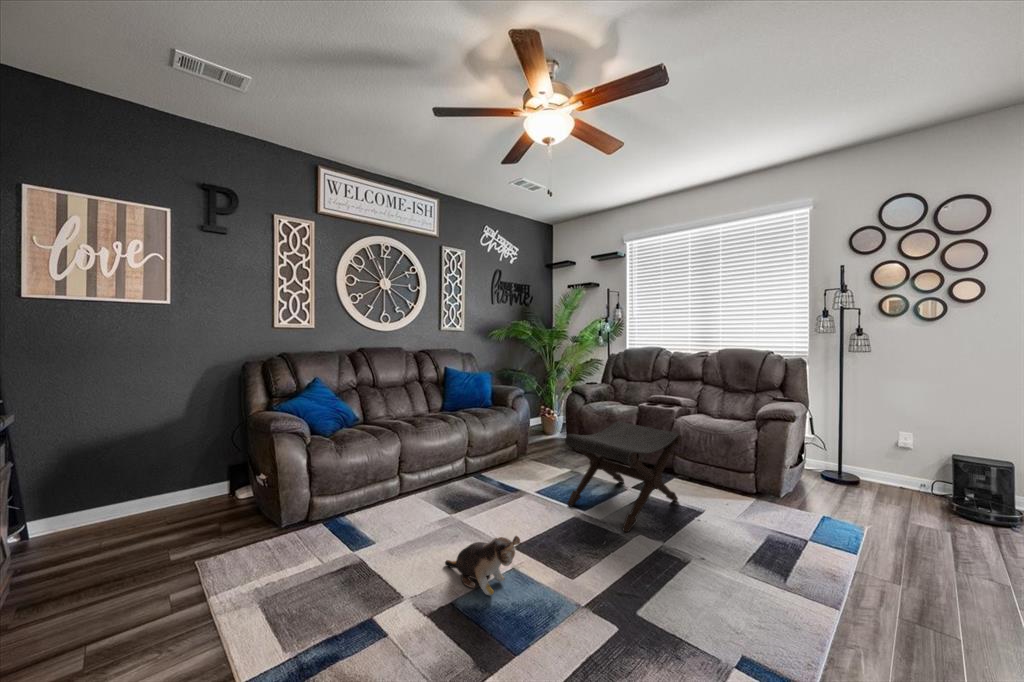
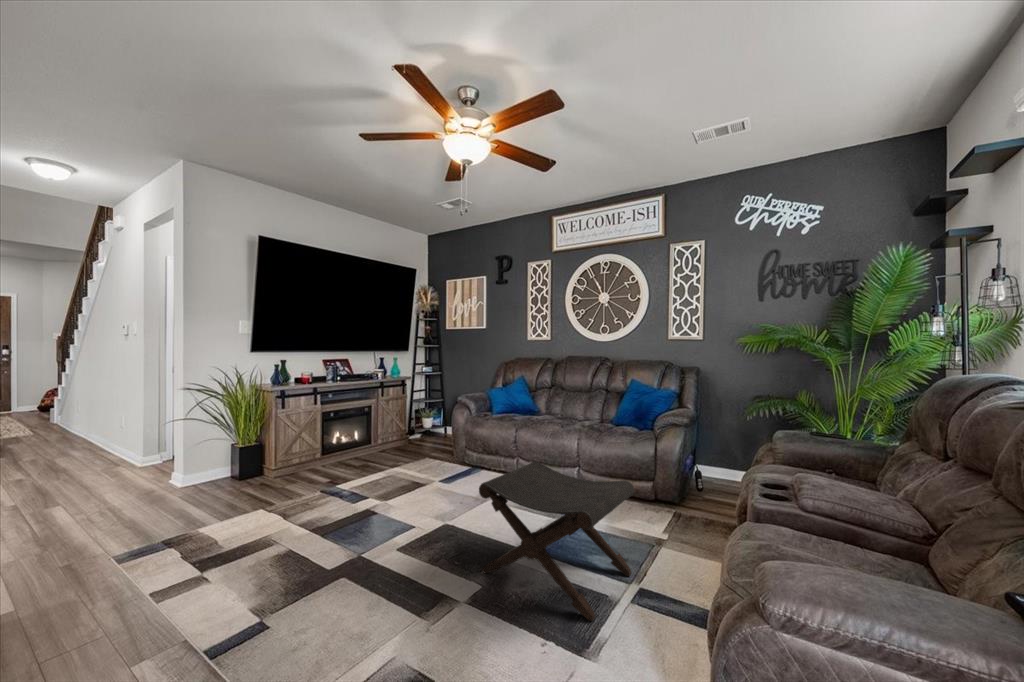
plush toy: present [445,536,520,595] -> none [380,484,425,520]

